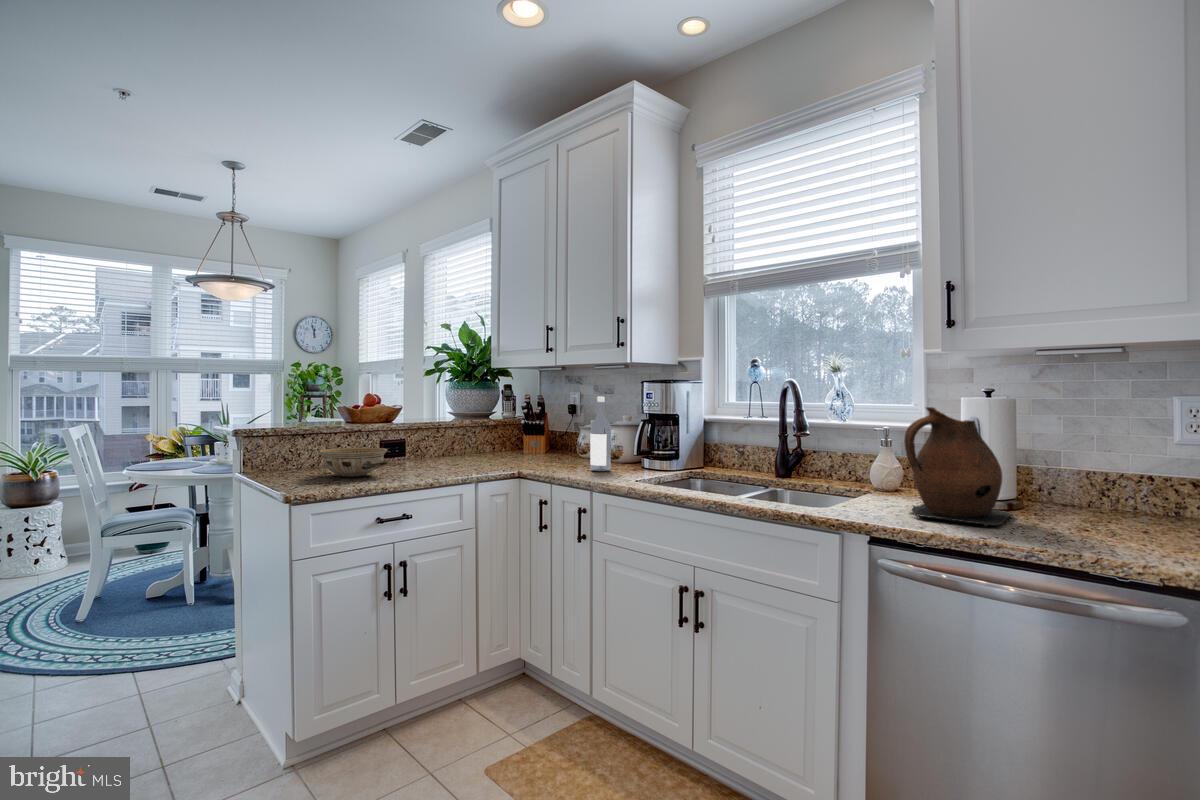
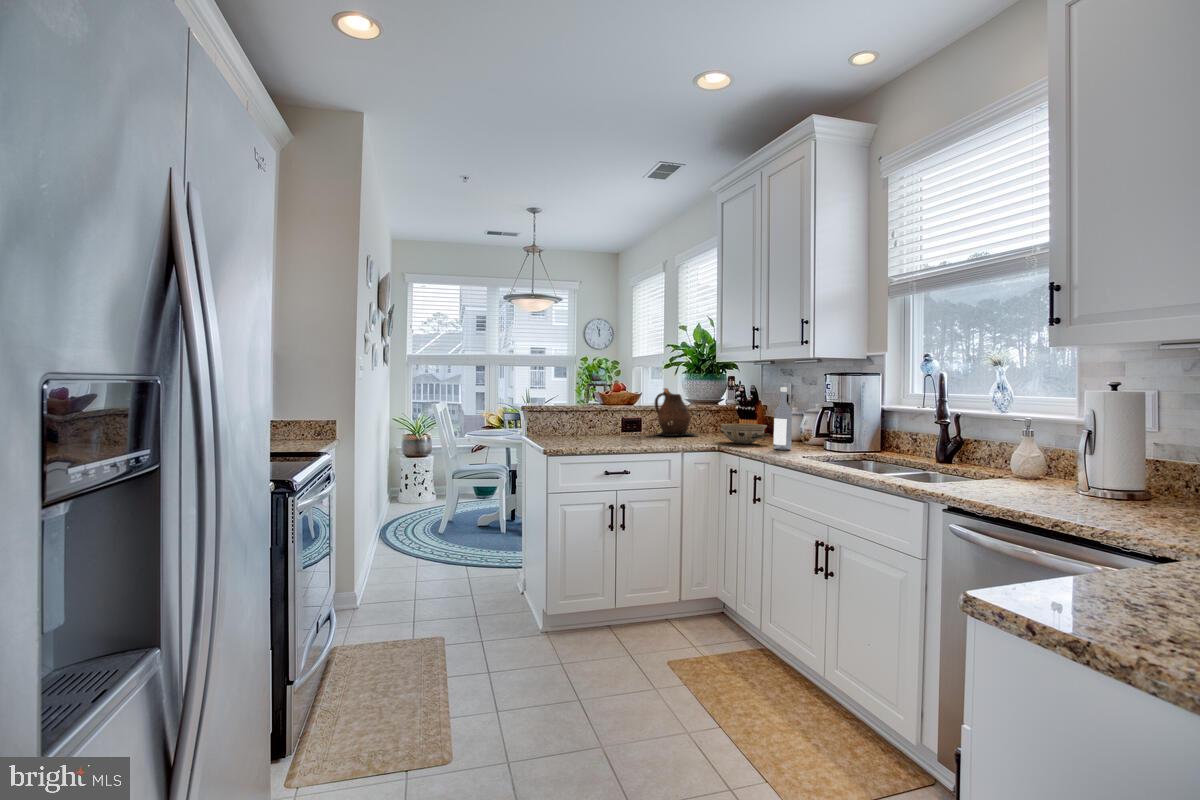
ceramic pitcher: present [904,407,1013,527] -> present [655,388,697,436]
ceramic bowl: present [319,447,388,477] -> present [720,423,770,444]

